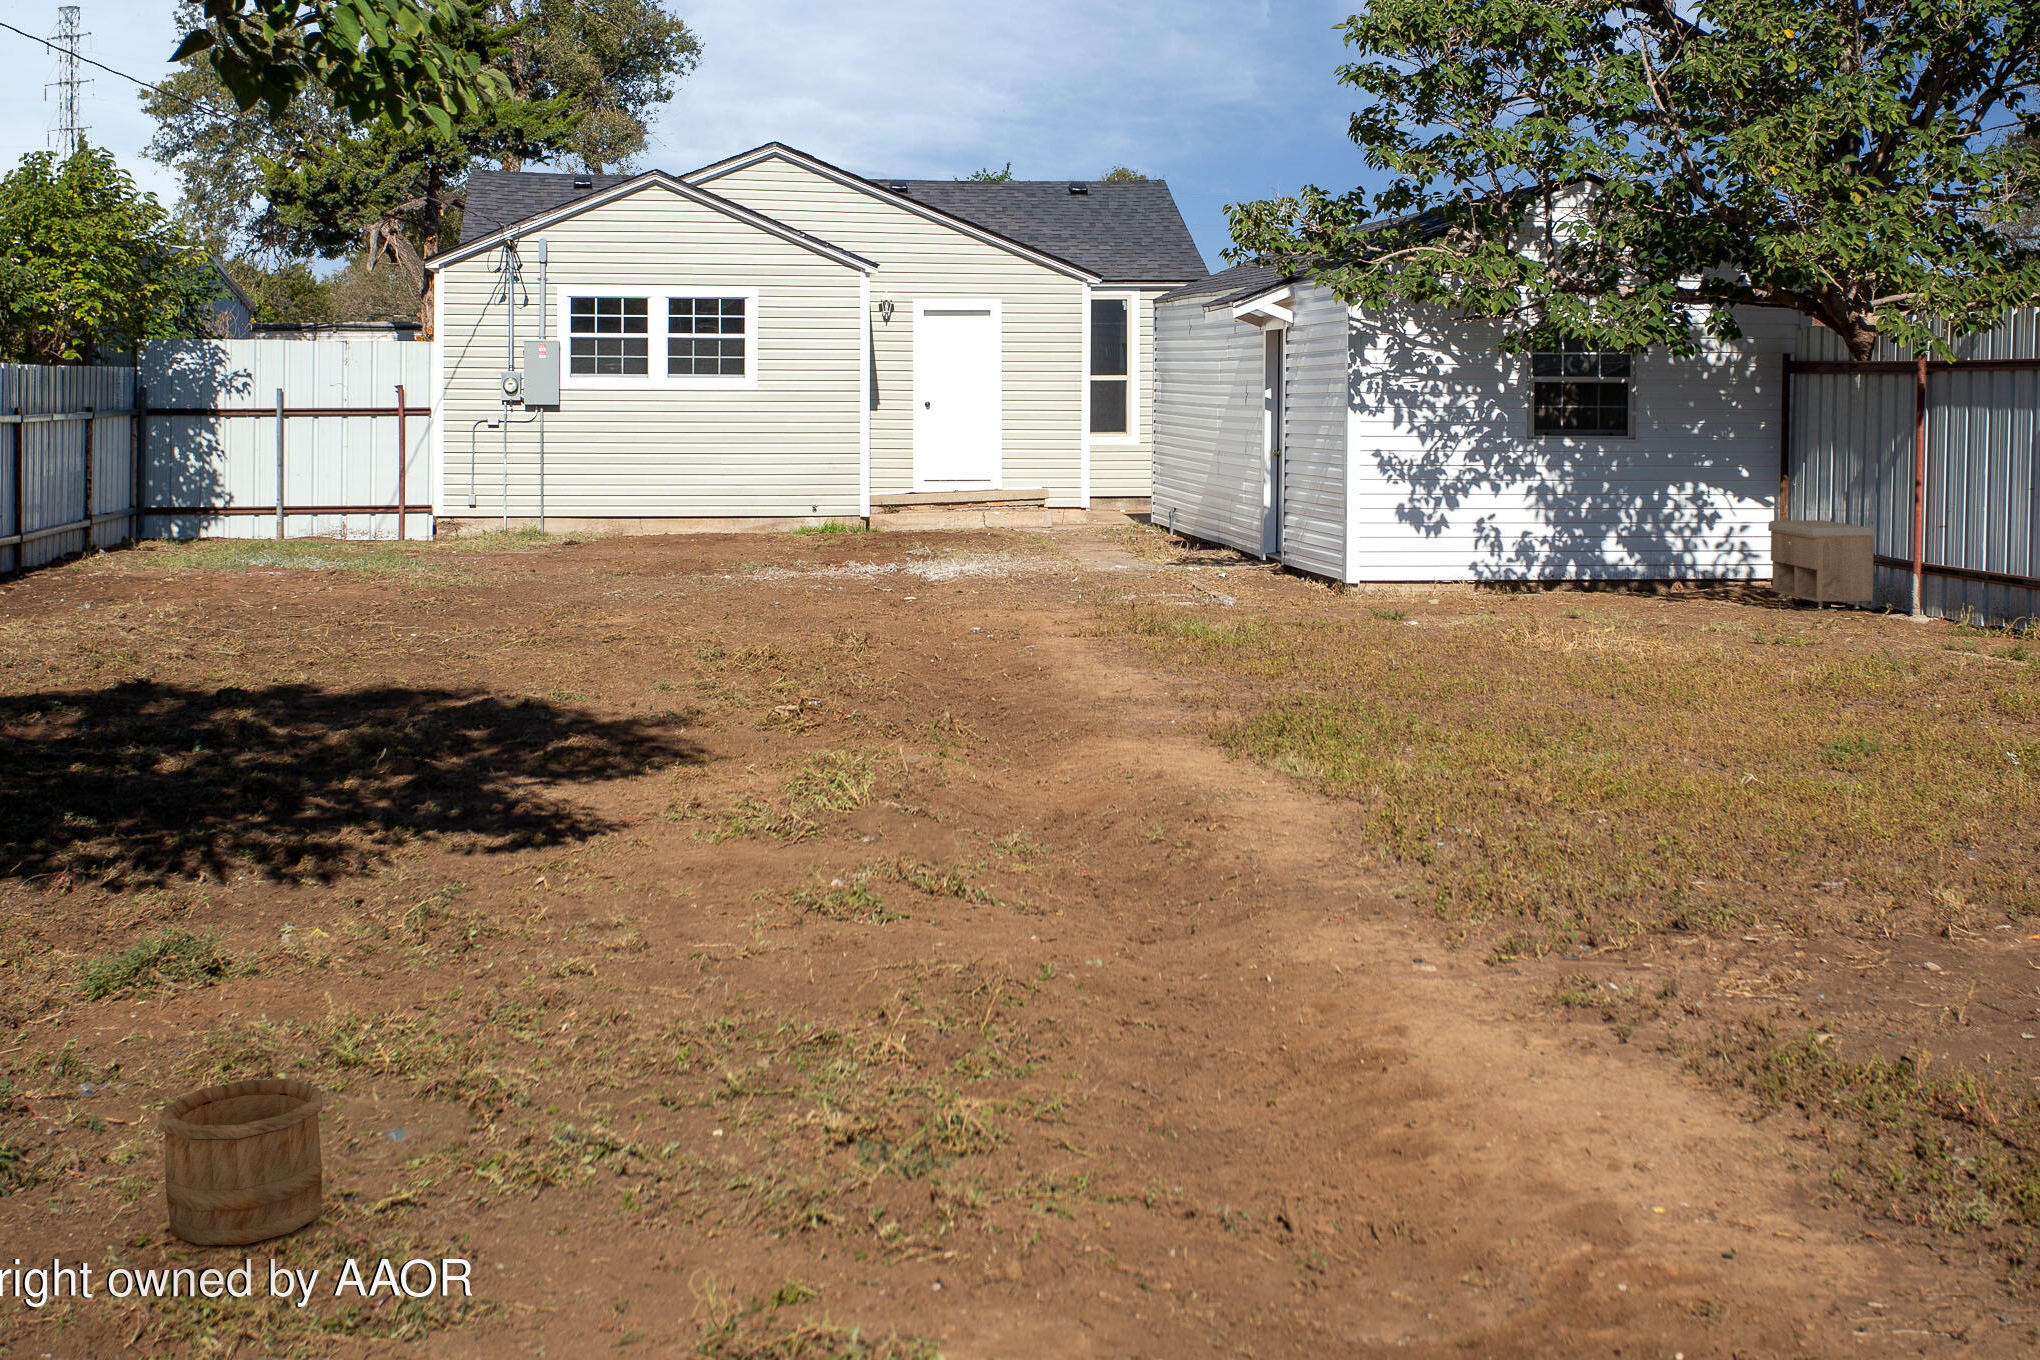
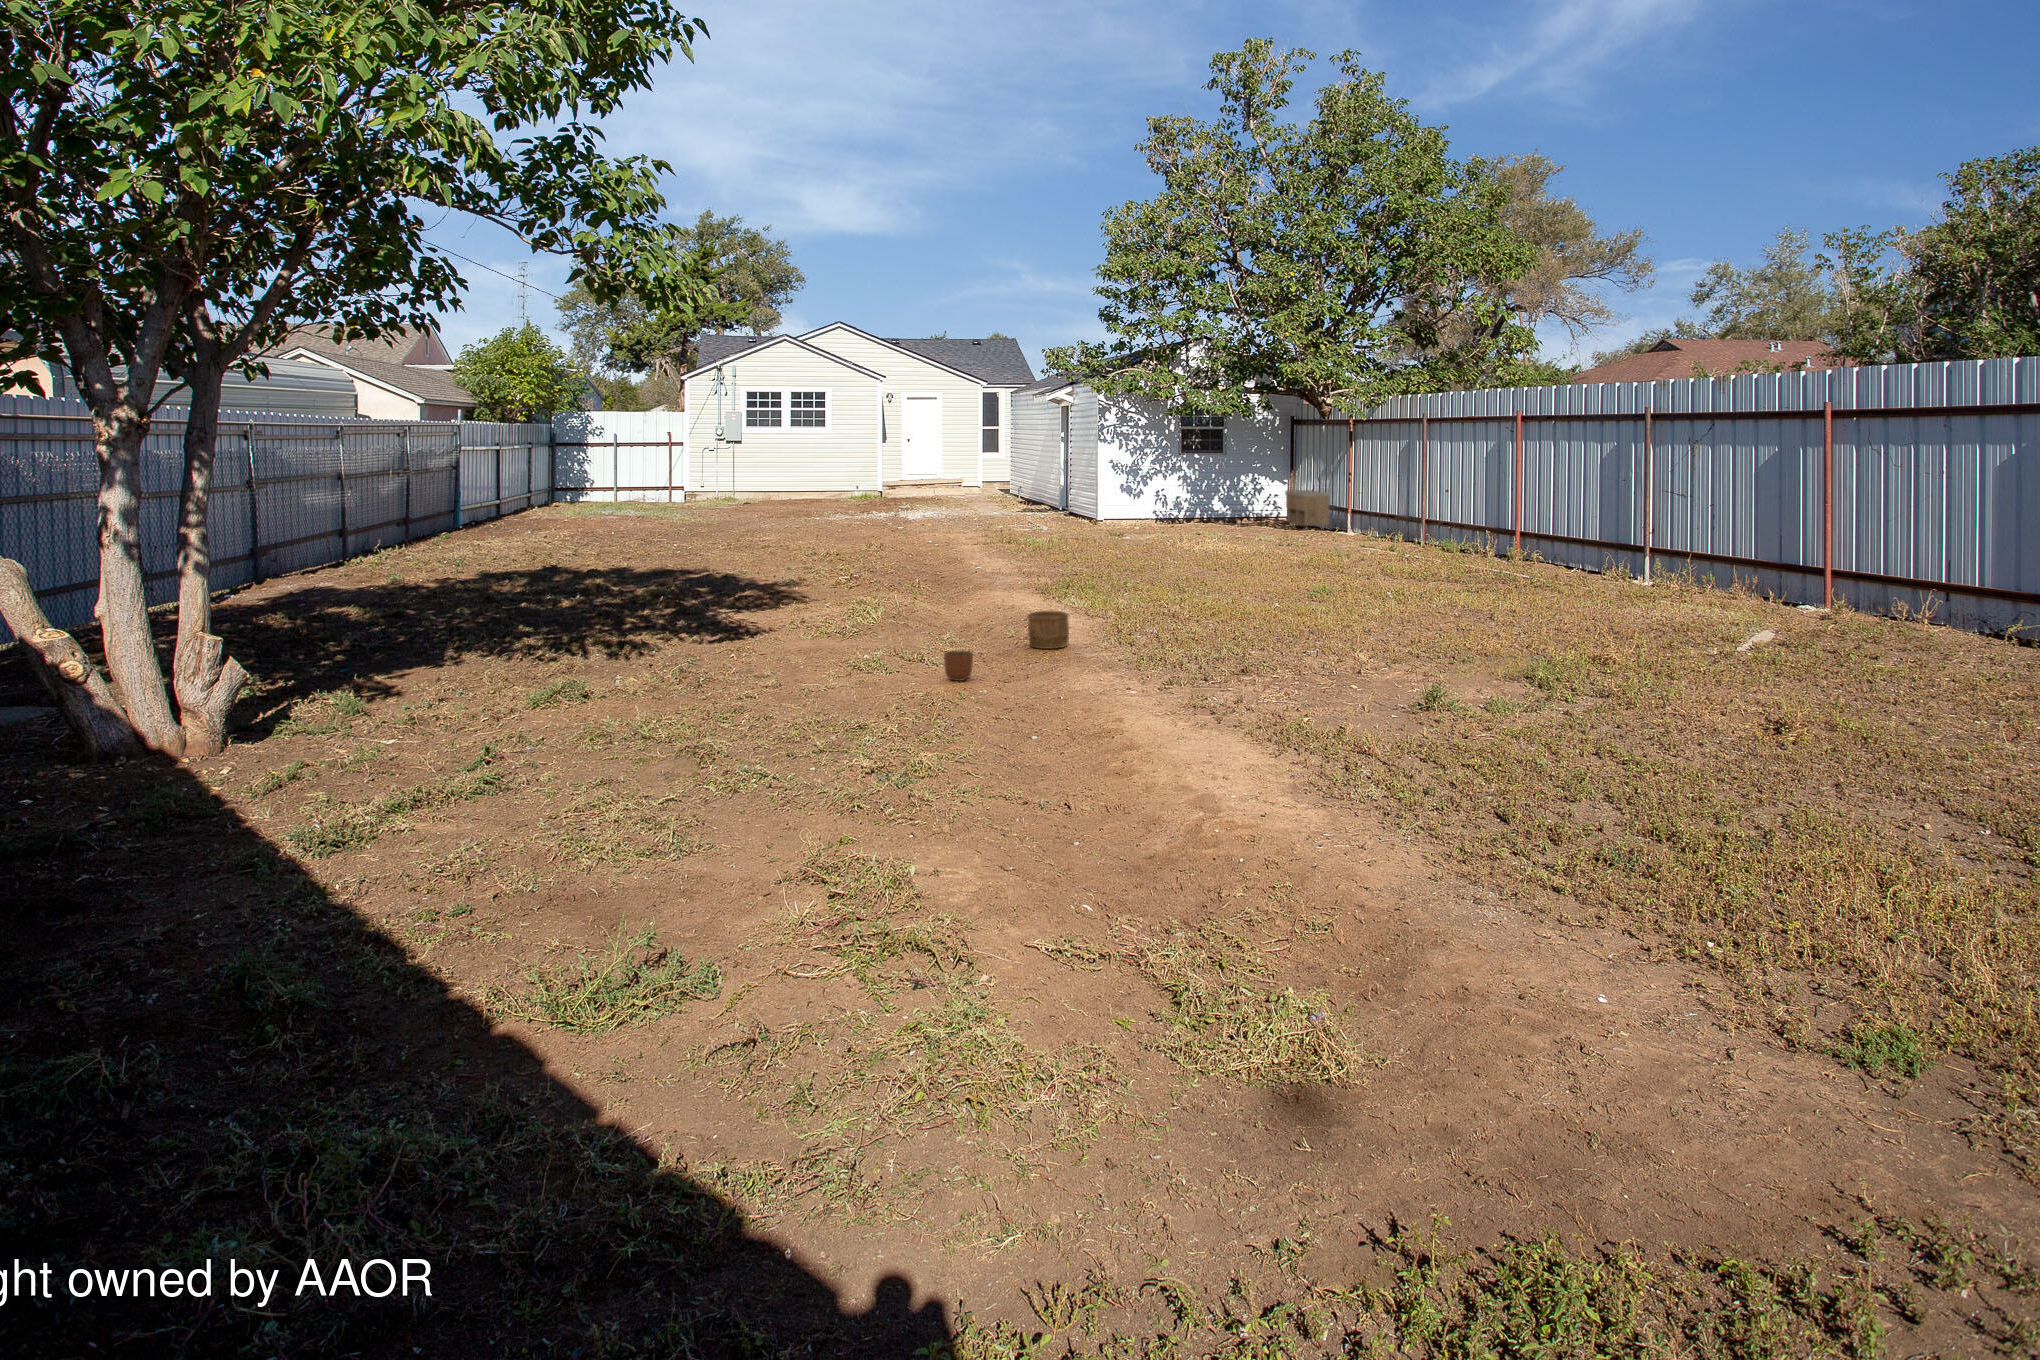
wooden bucket: present [158,1079,323,1245] -> present [1028,611,1069,649]
planter: none [848,1115,941,1222] -> present [944,651,973,681]

